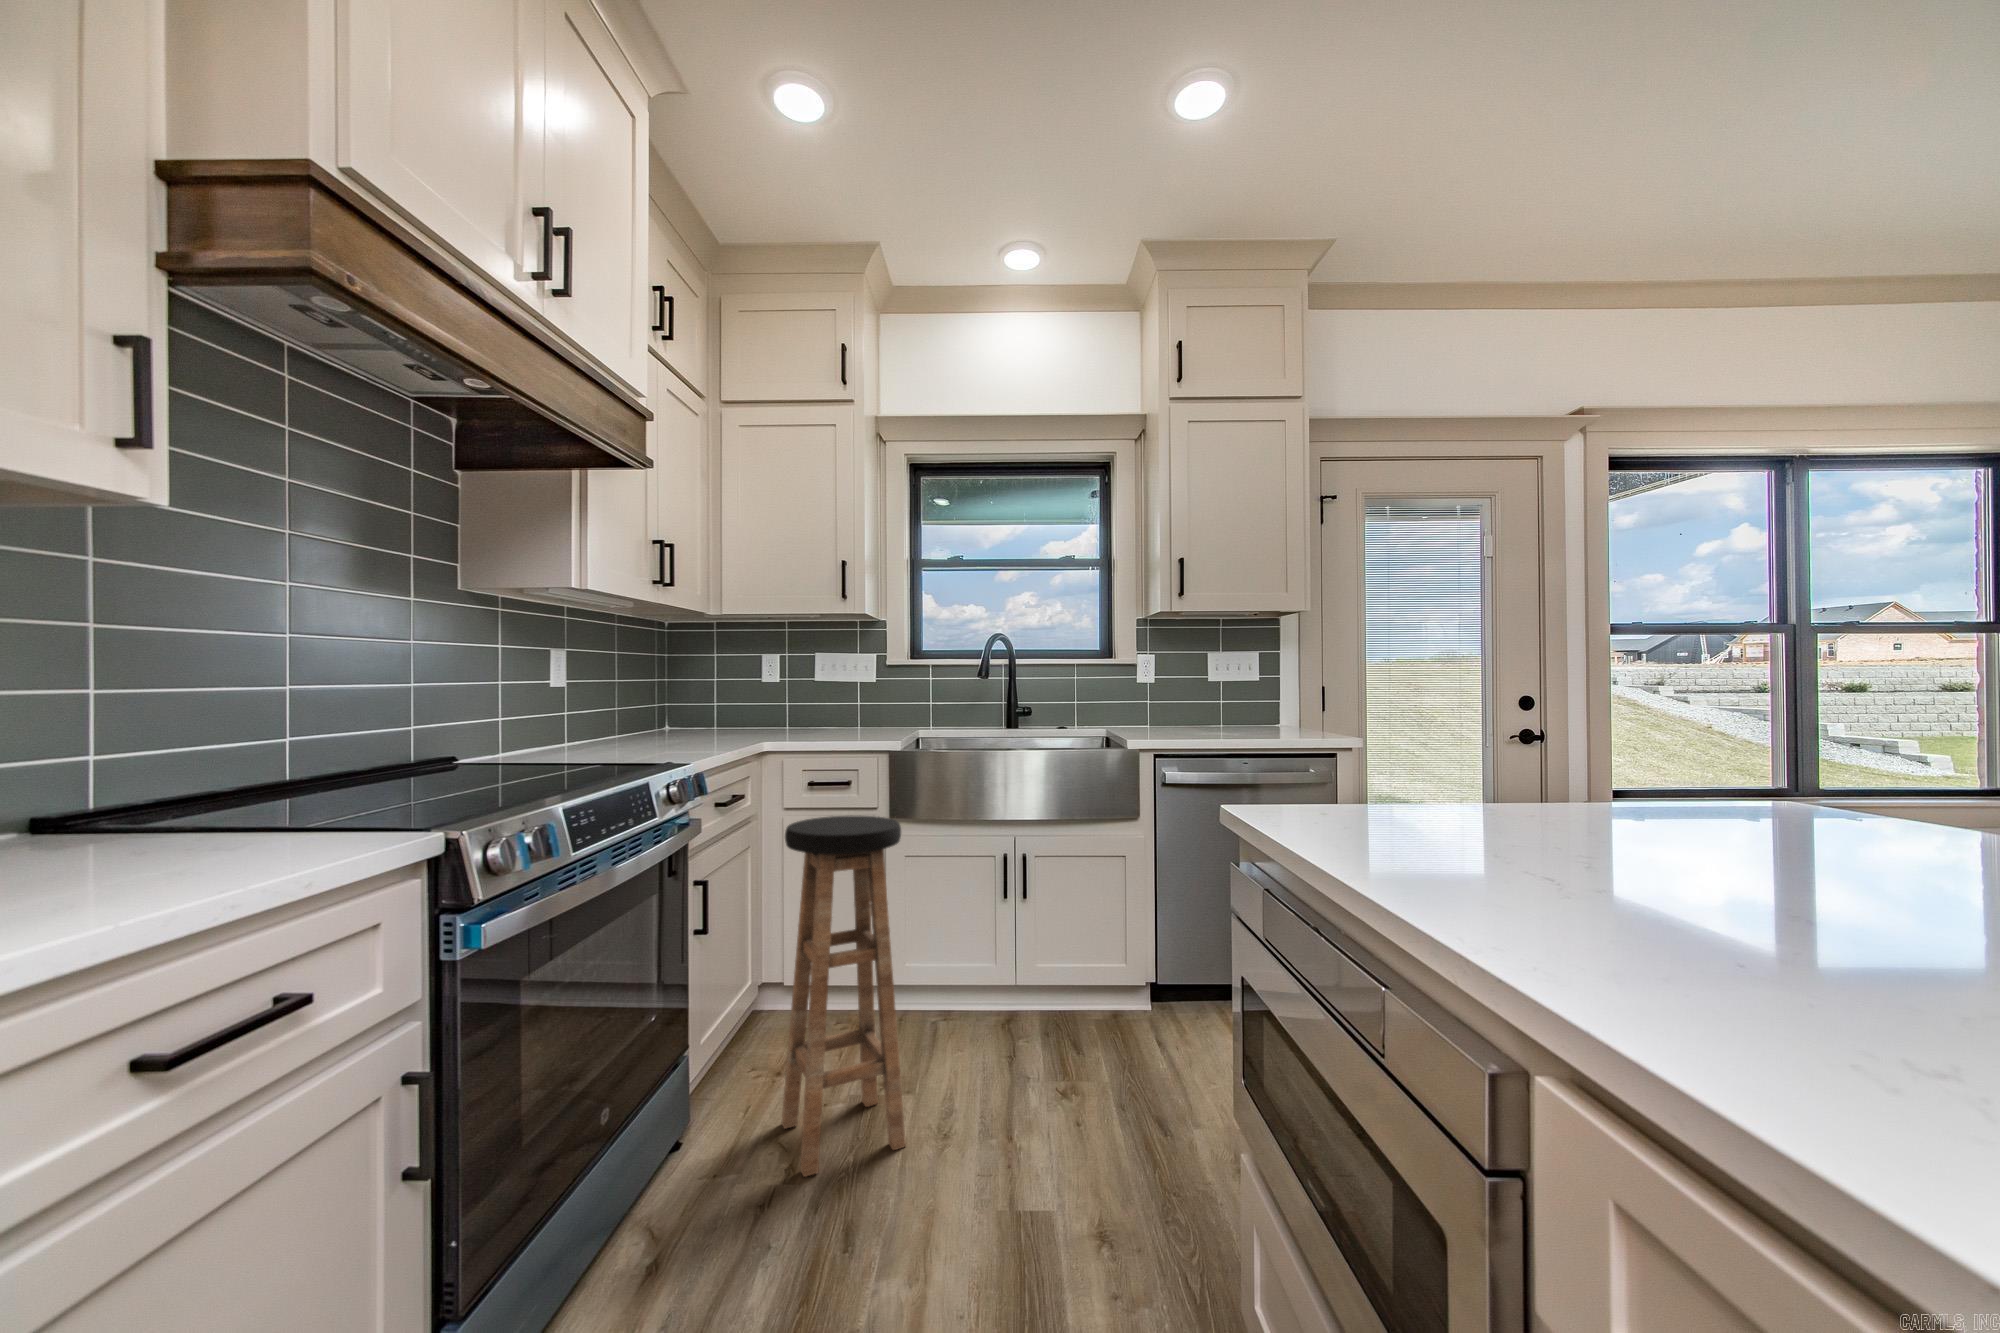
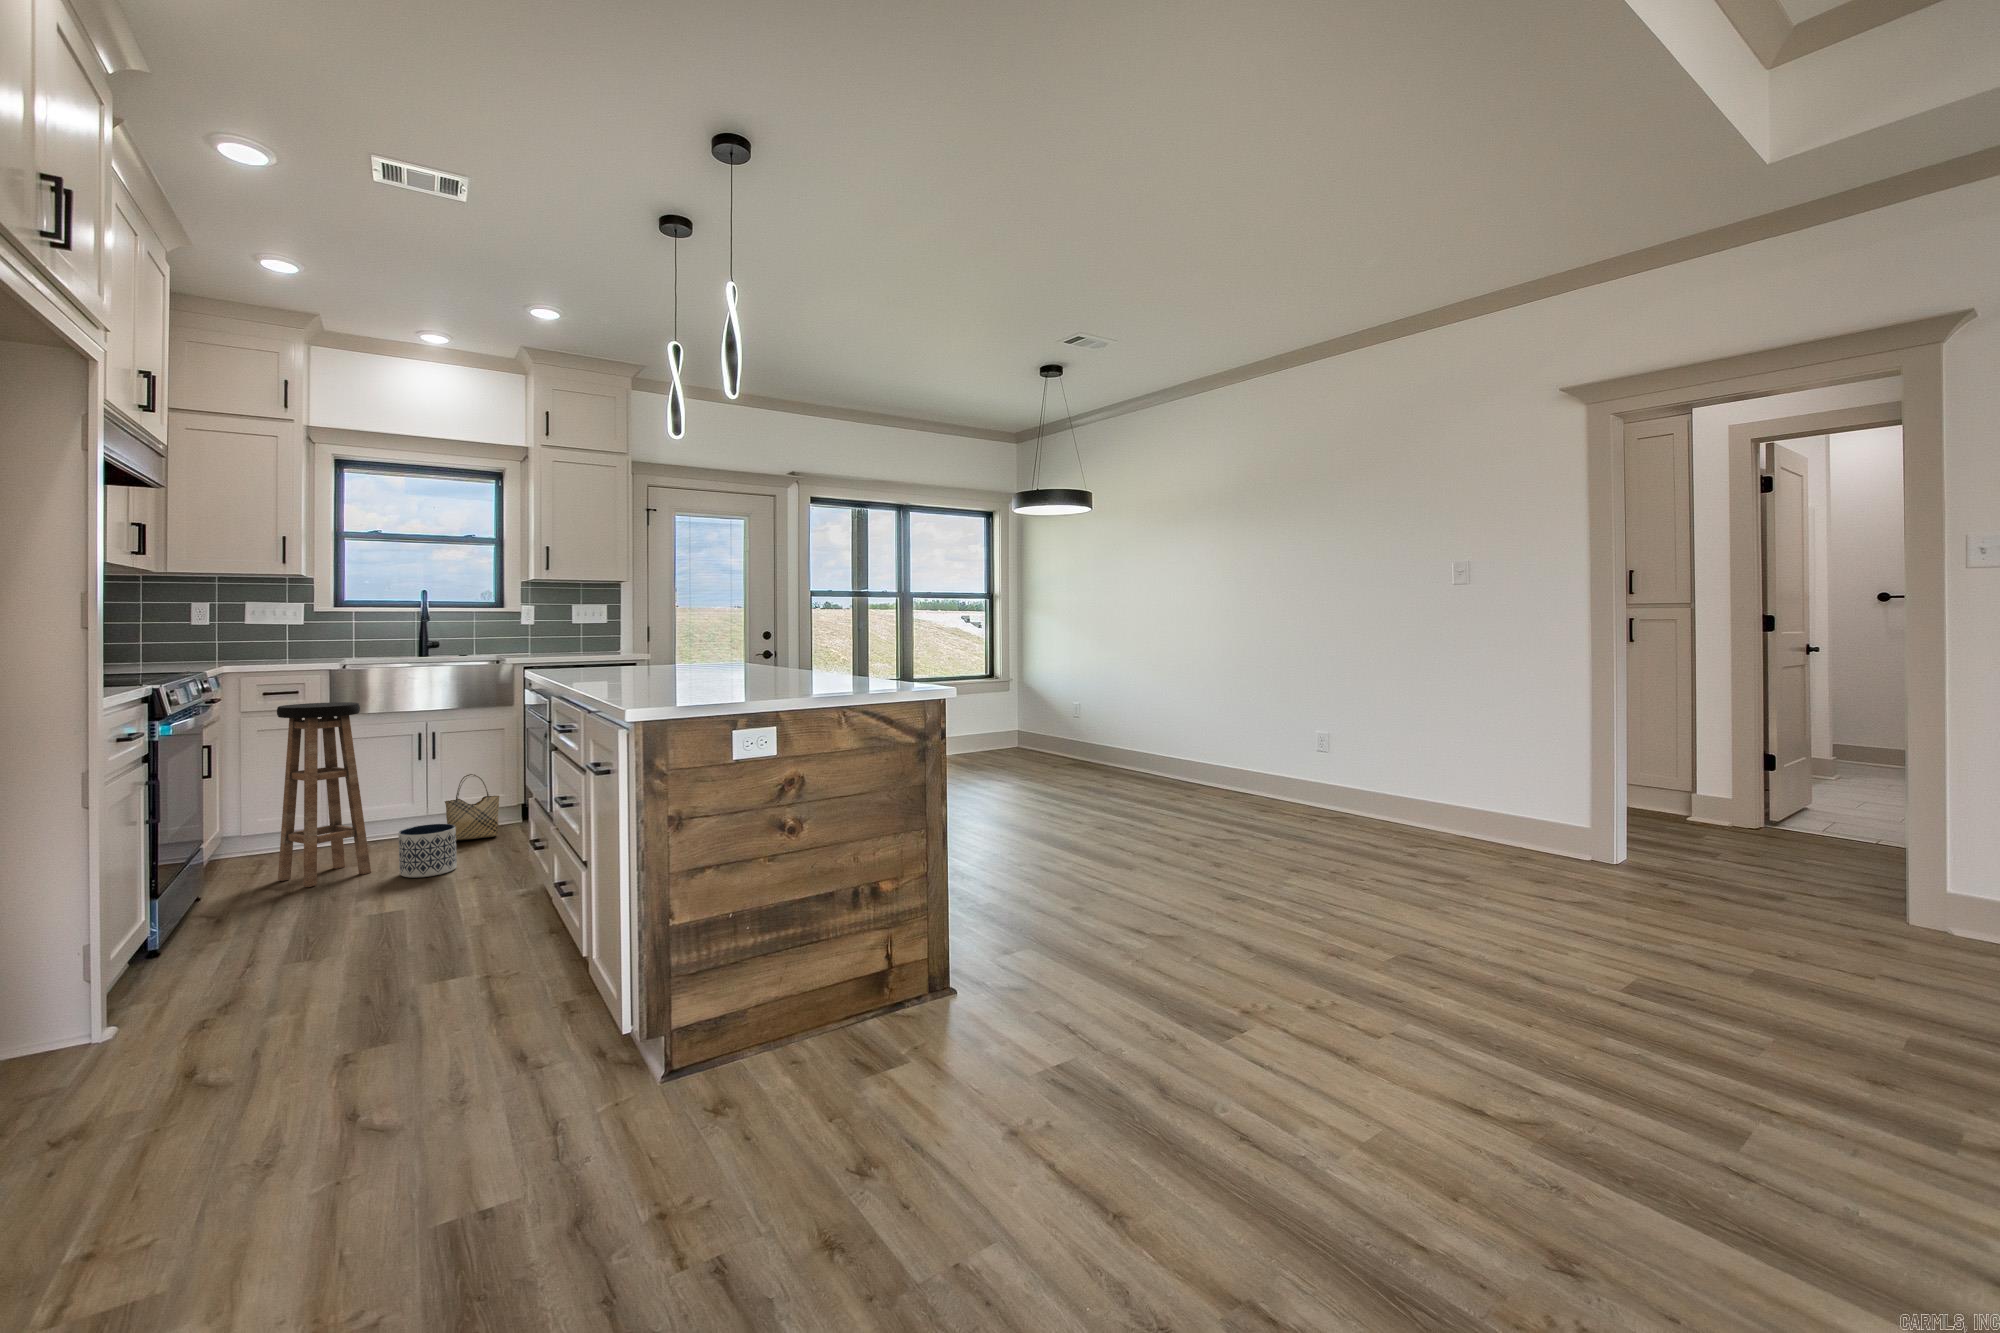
woven basket: none [1026,938,1107,1062] -> present [445,774,499,840]
planter: none [944,1073,1040,1216] -> present [399,824,457,878]

